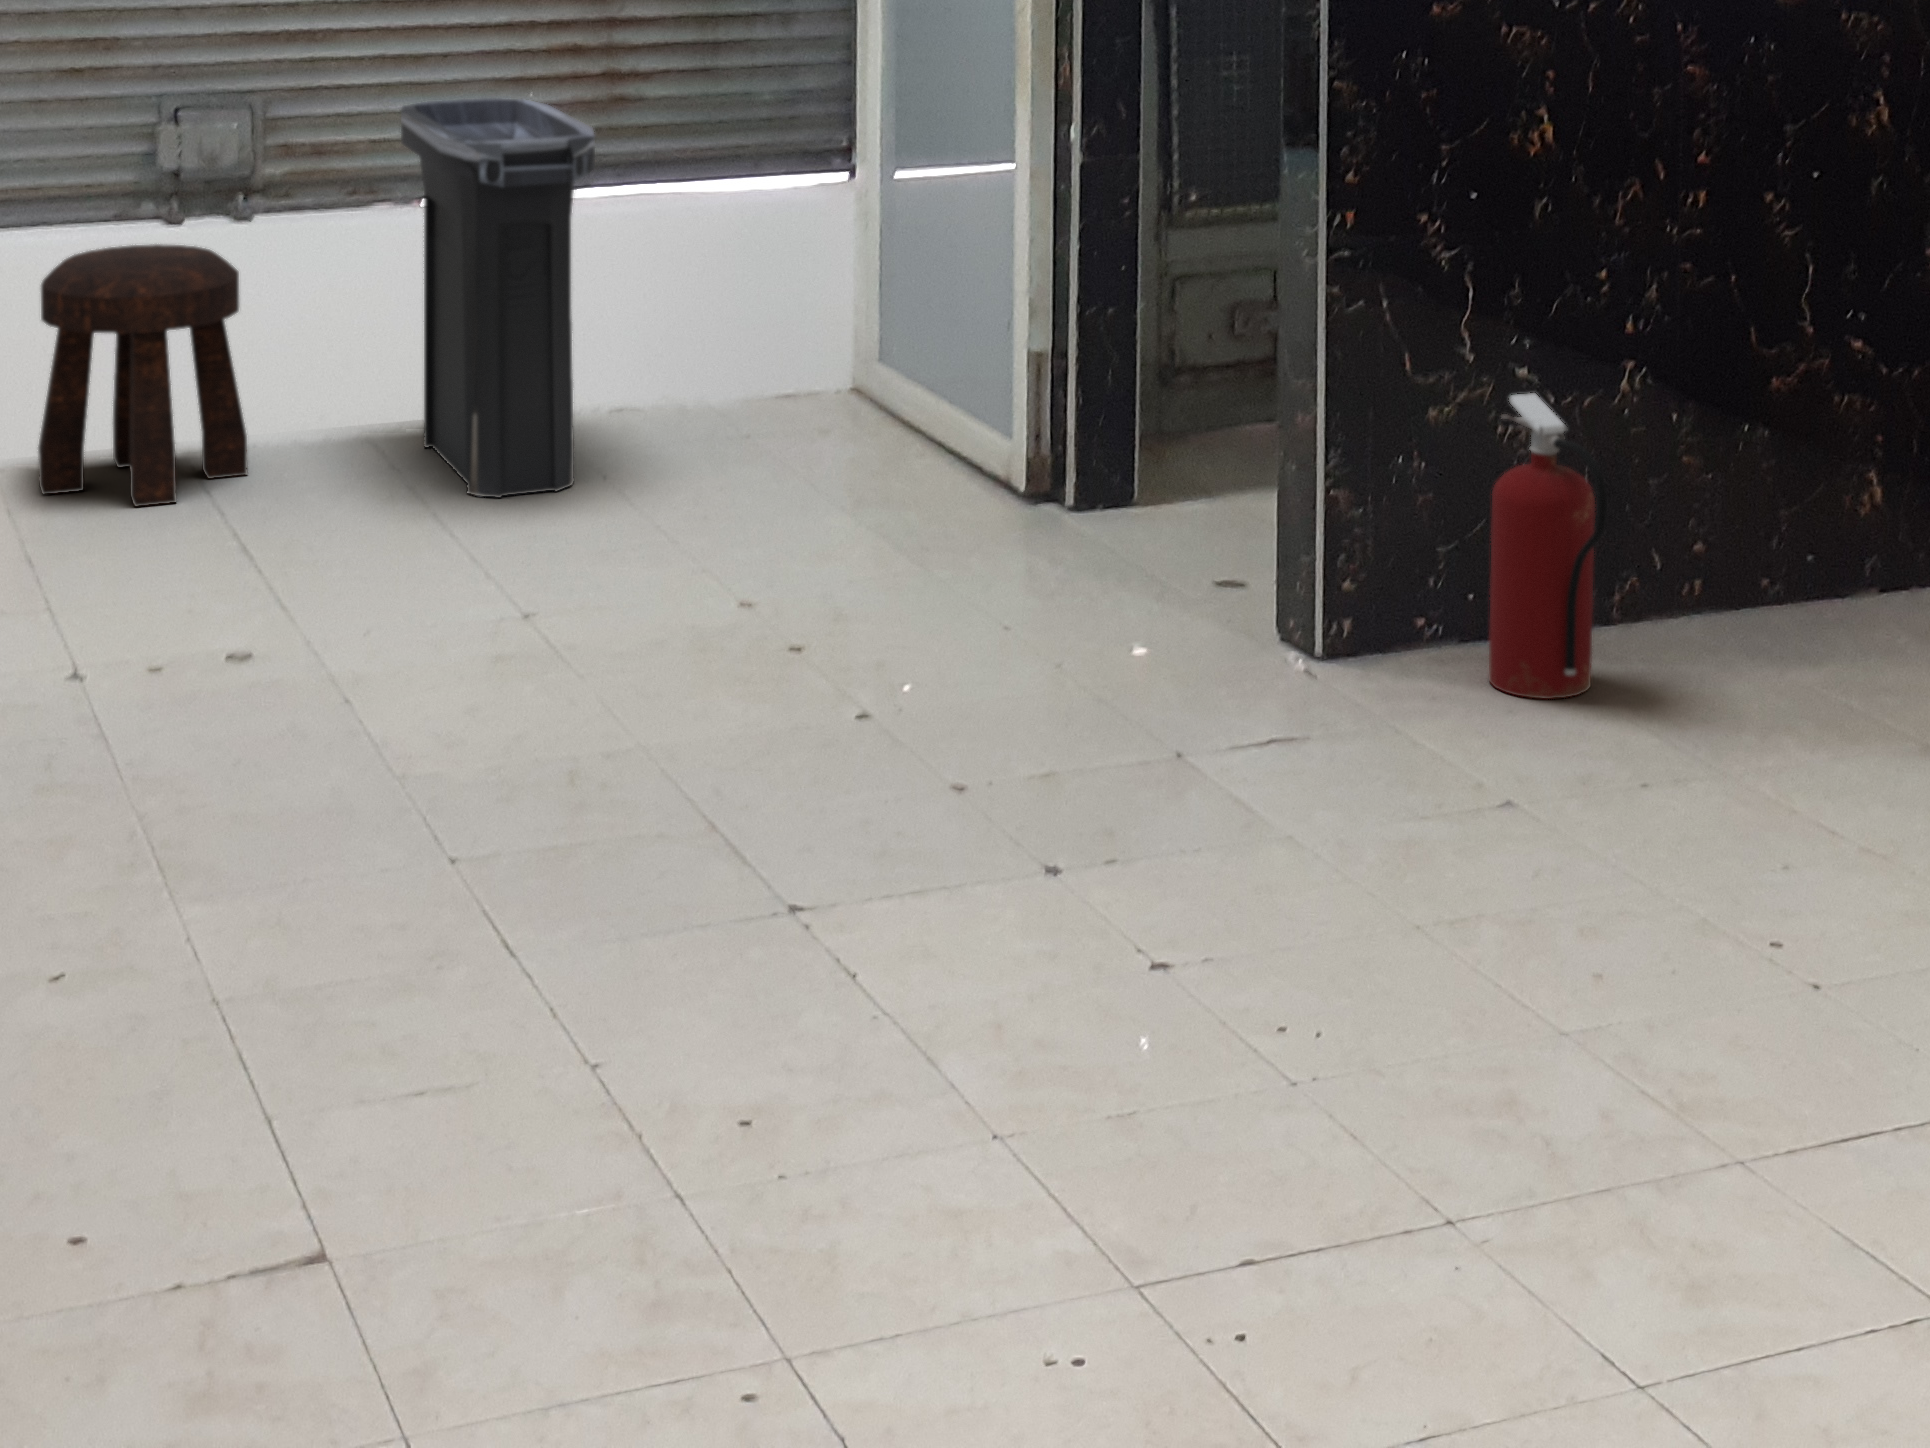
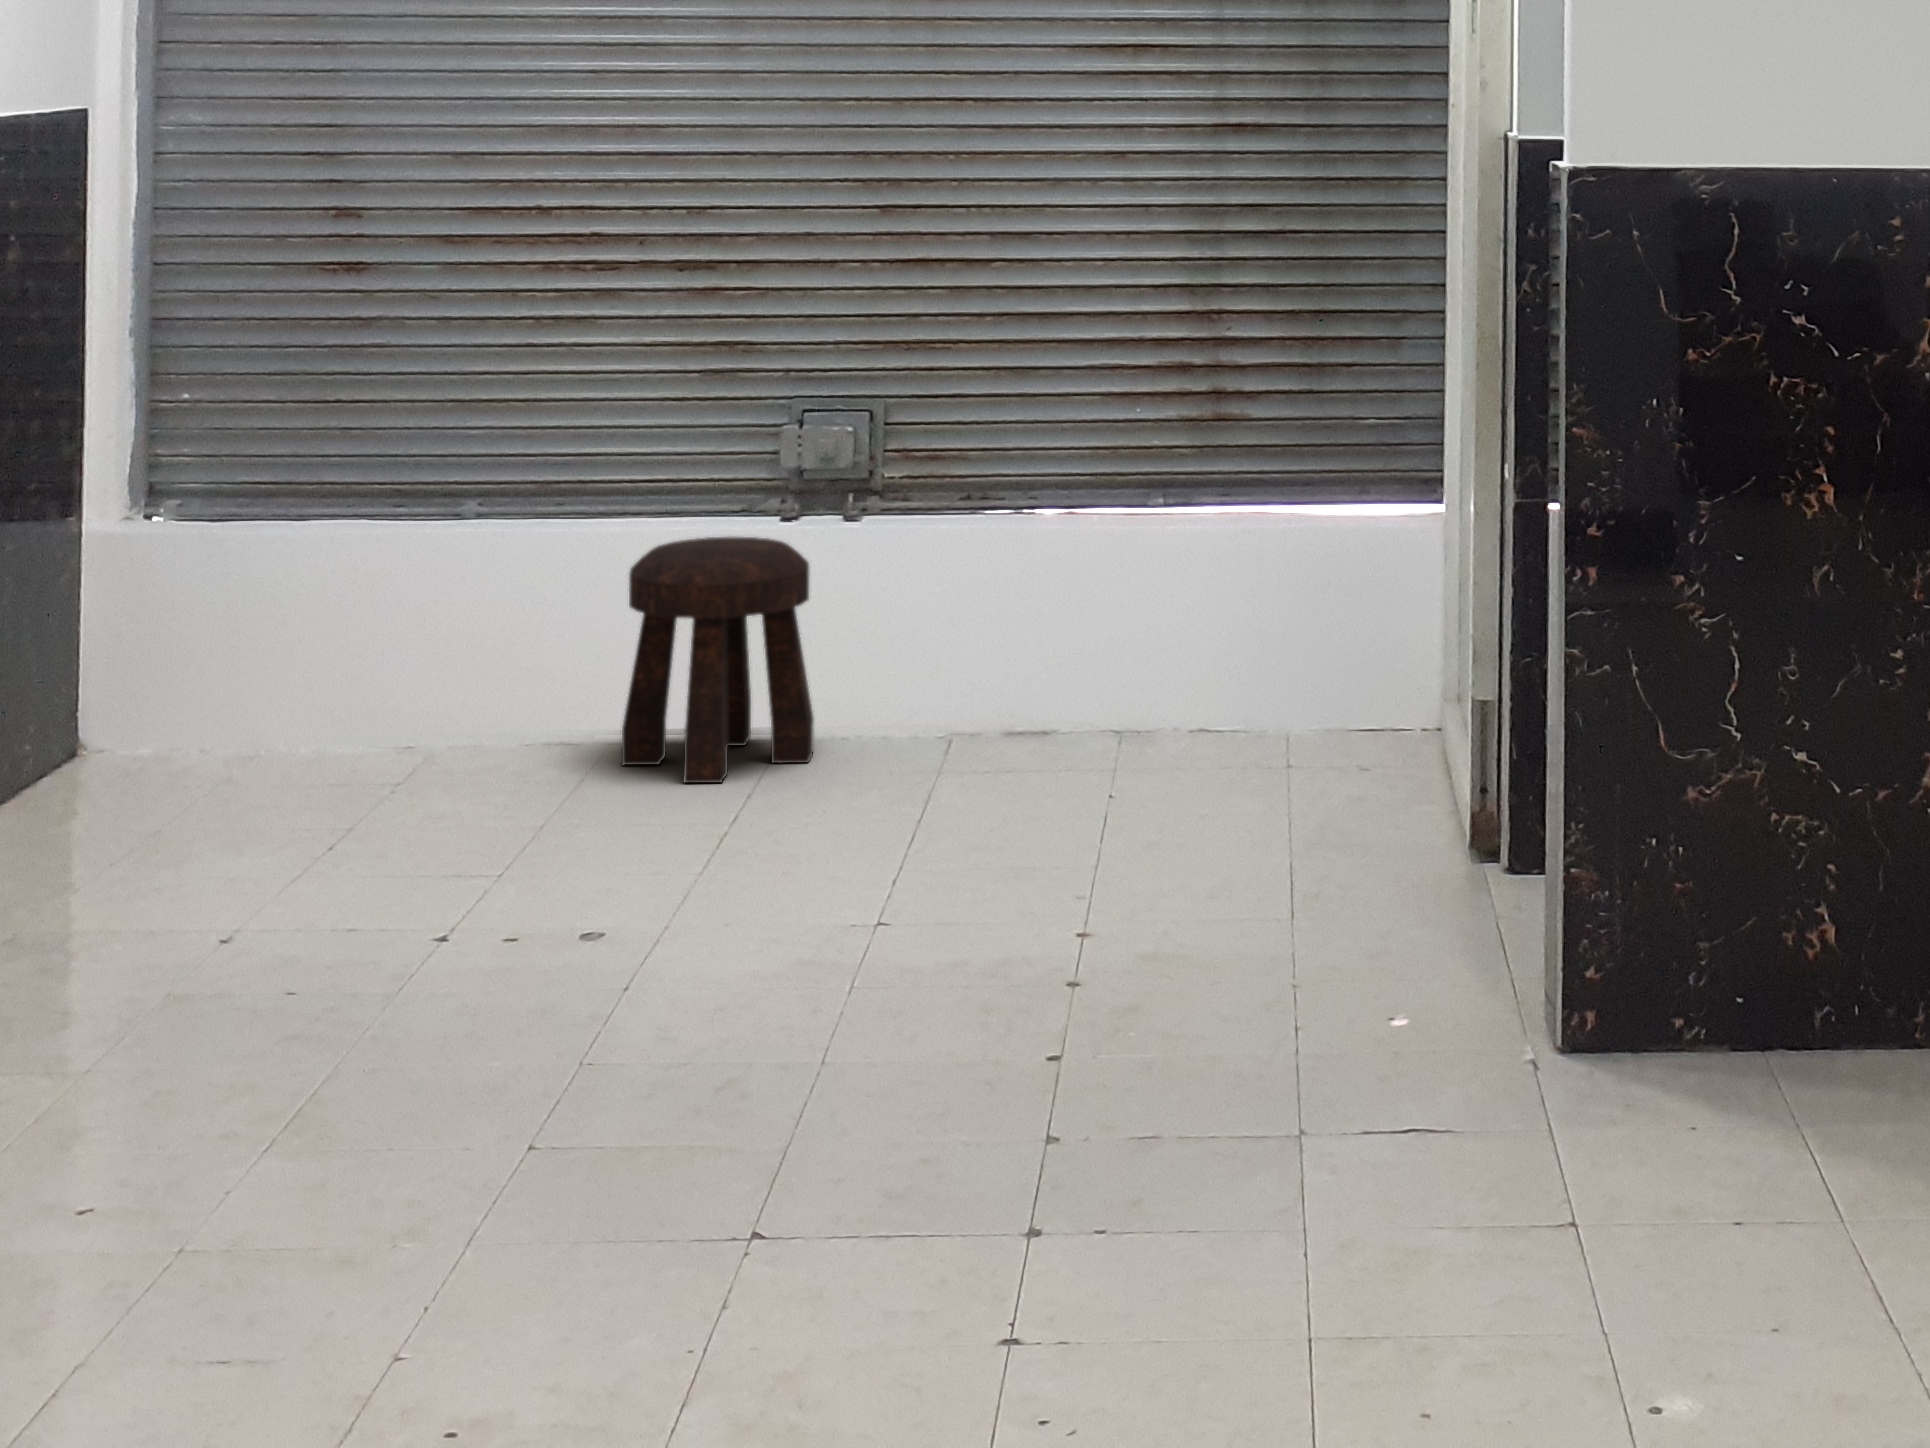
trash can: present [401,98,595,498] -> none [955,413,1109,804]
fire extinguisher: present [1489,393,1607,699] -> none [1723,775,1832,1109]

